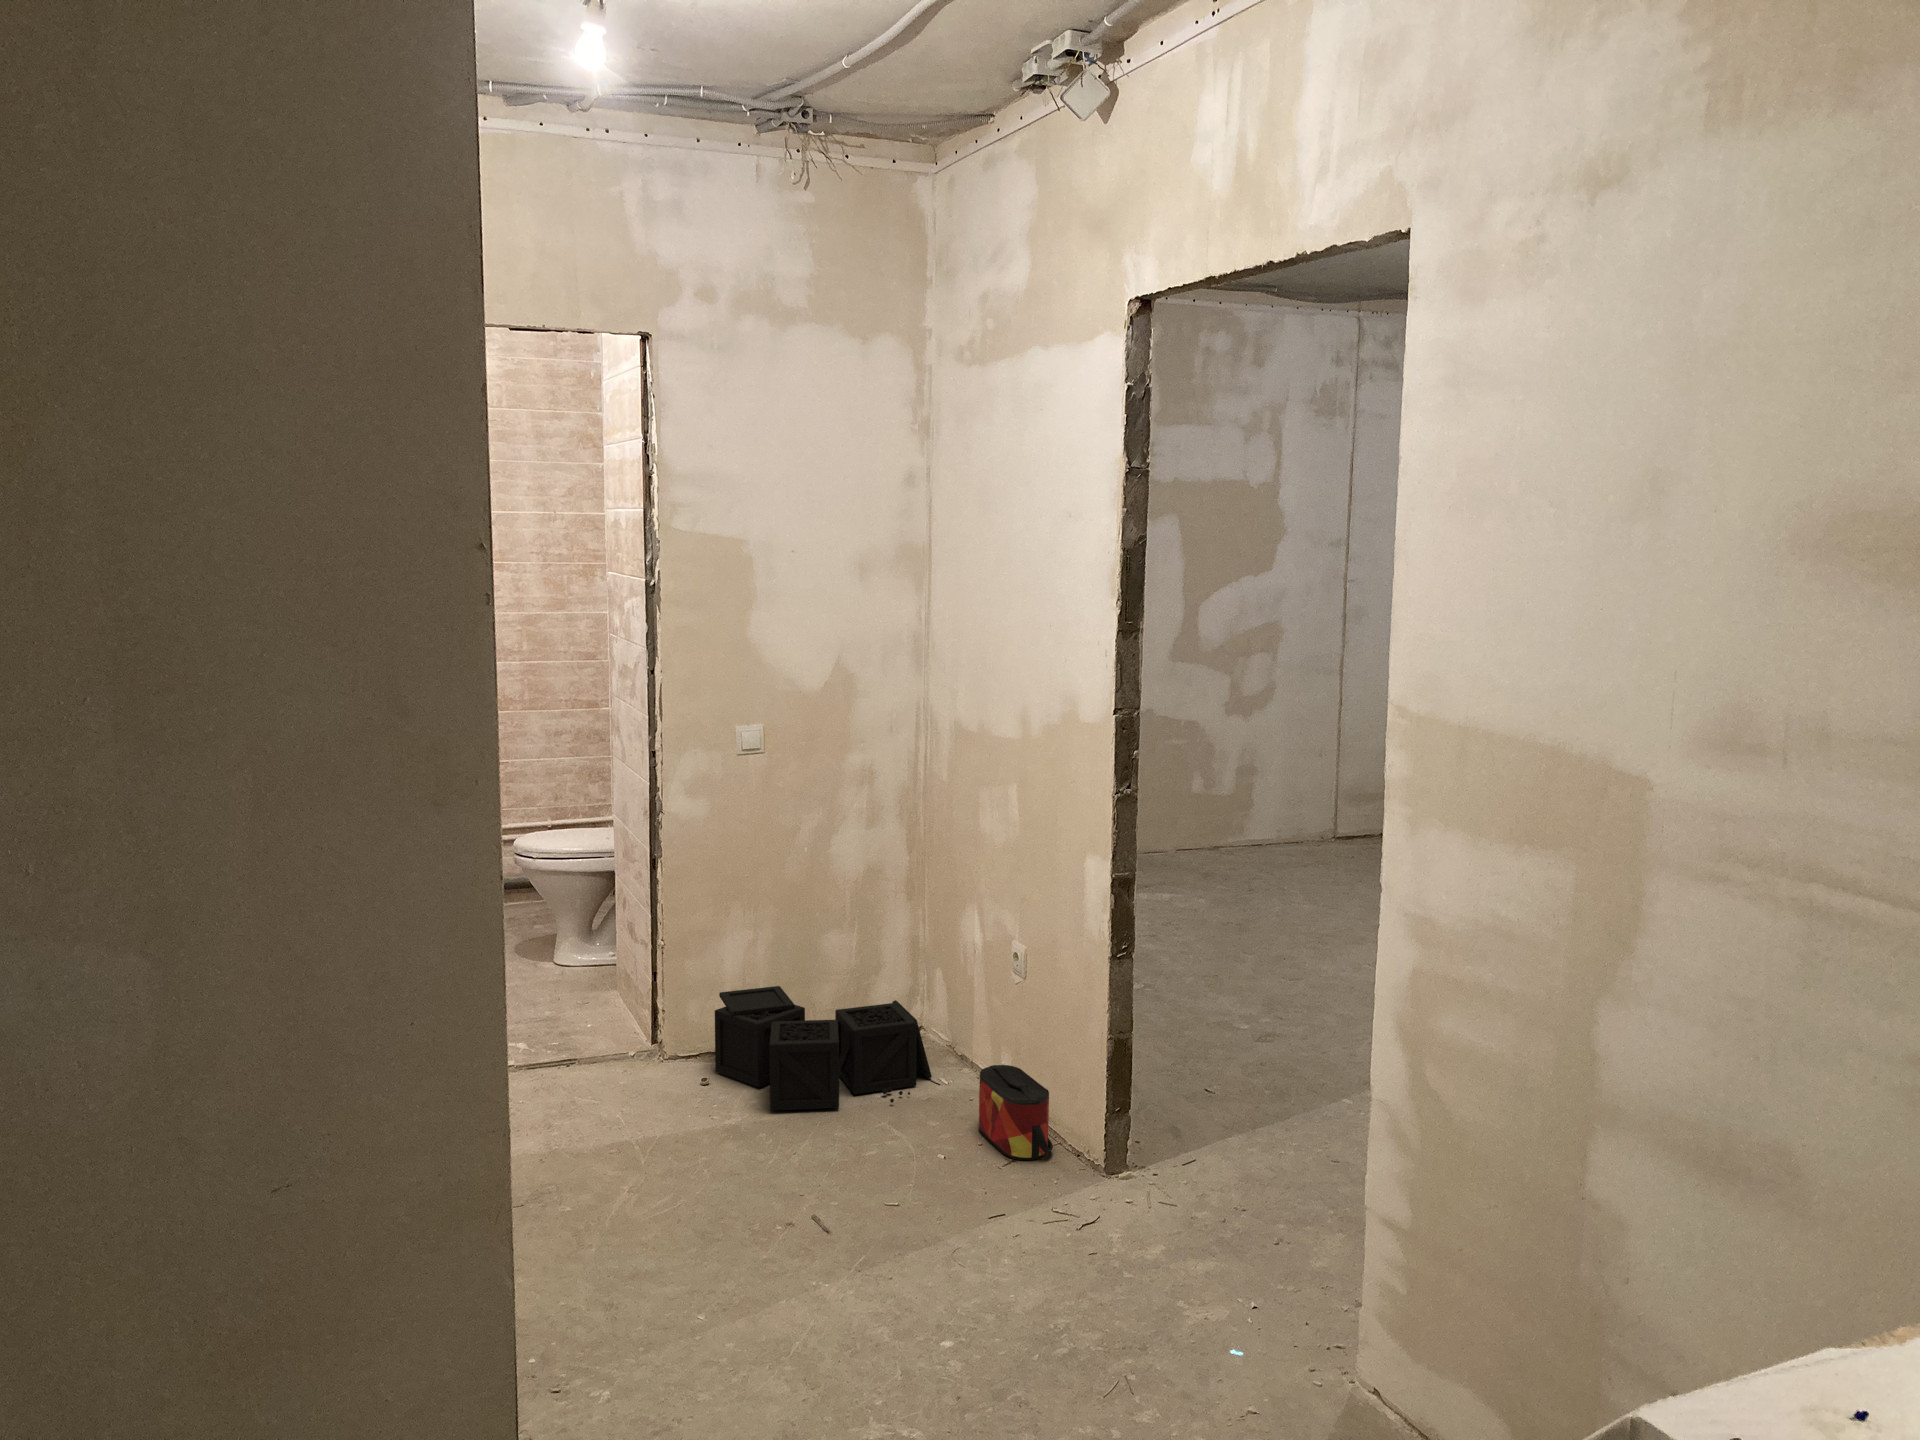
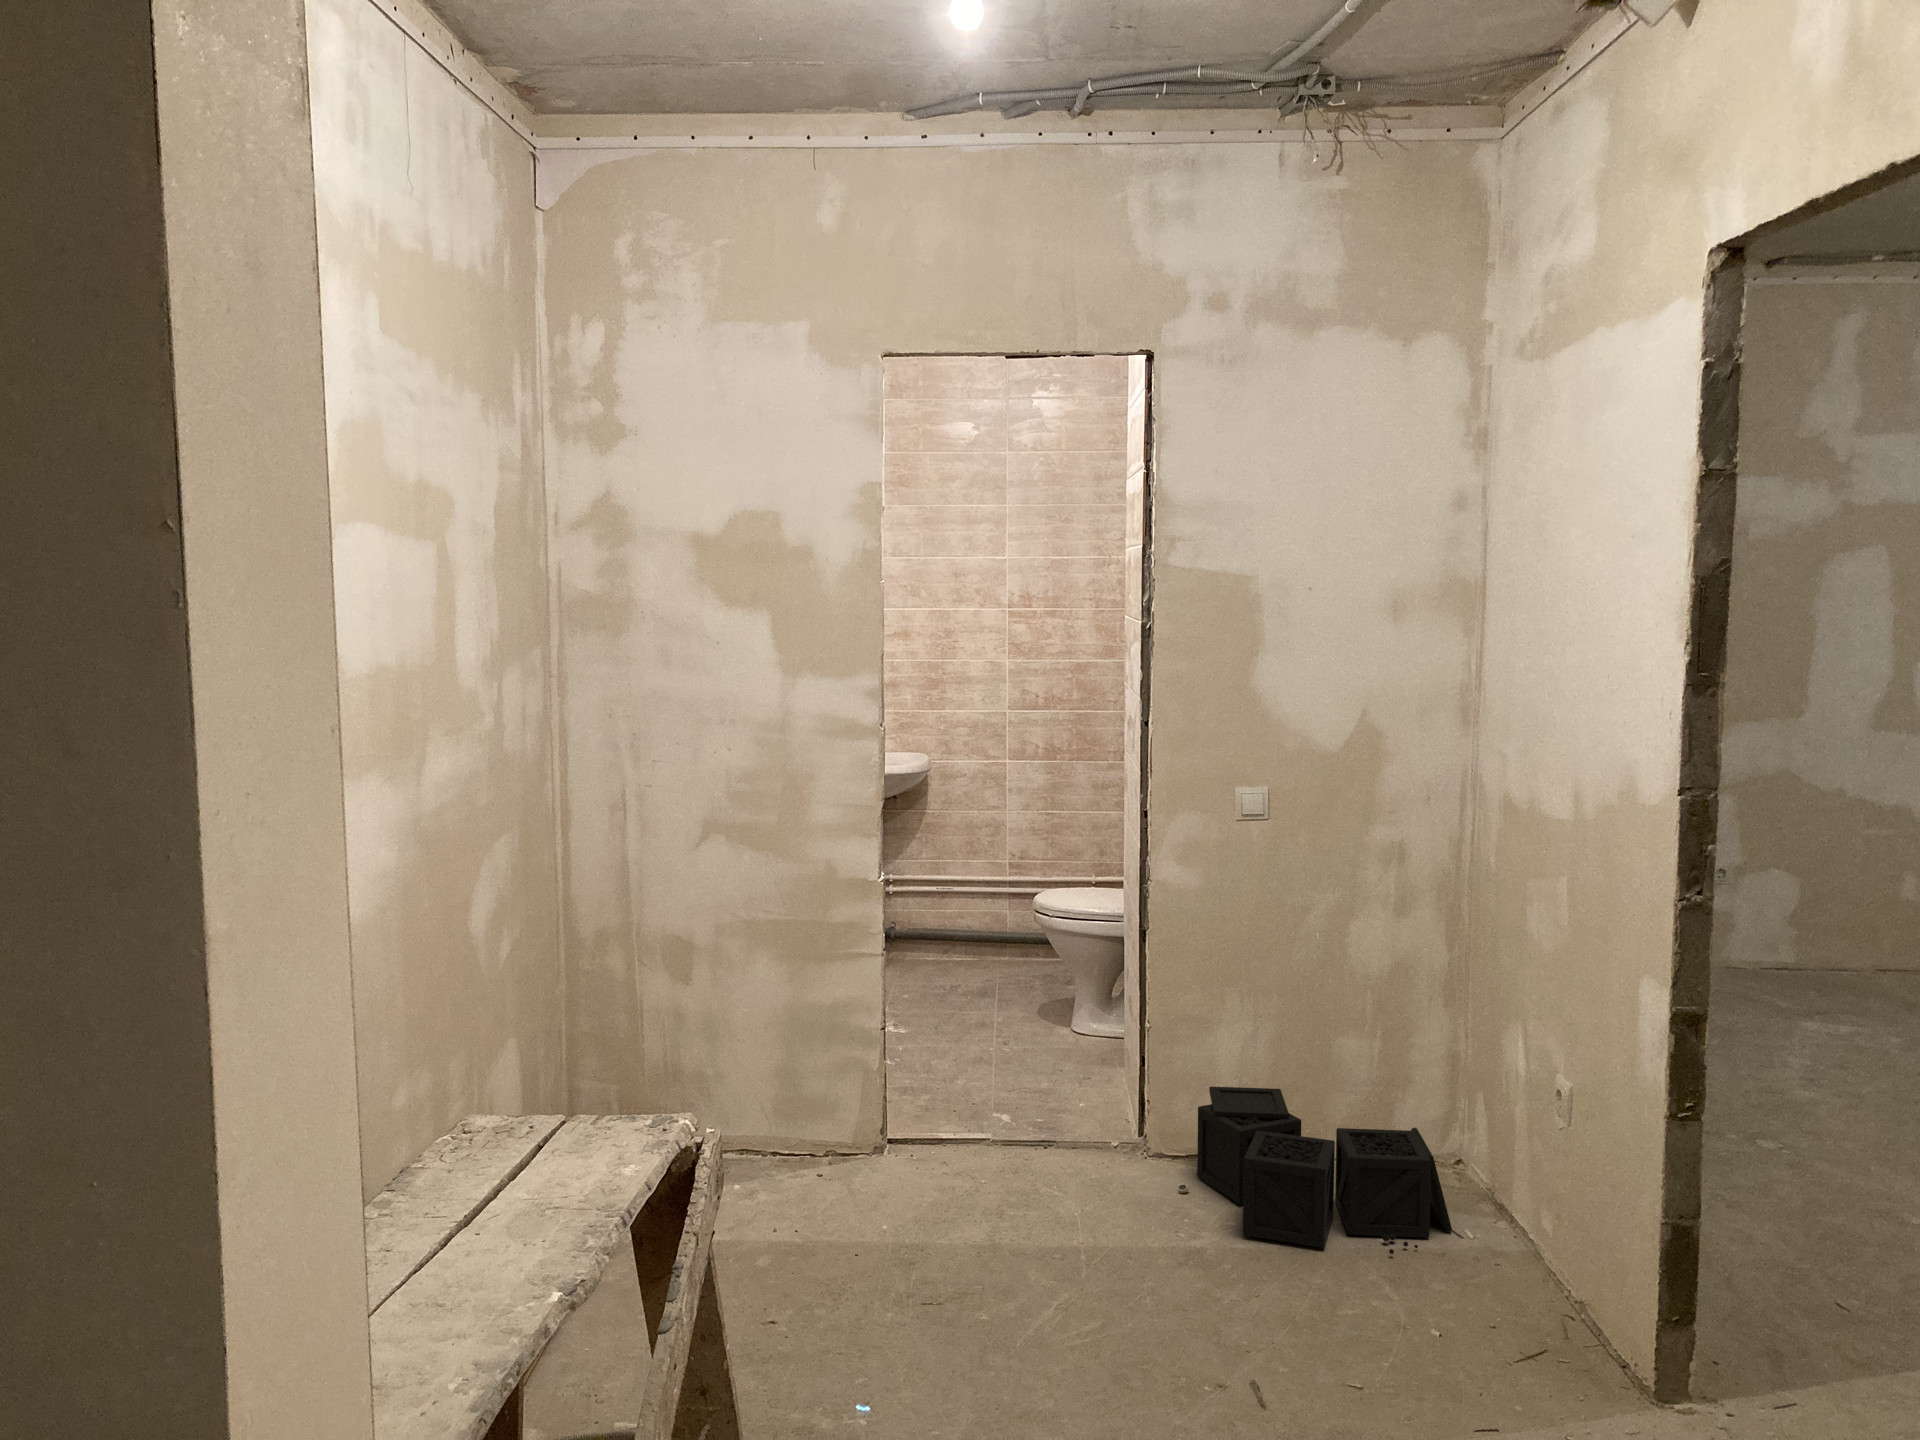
bag: present [979,1065,1053,1160] -> none [1494,1233,1588,1370]

